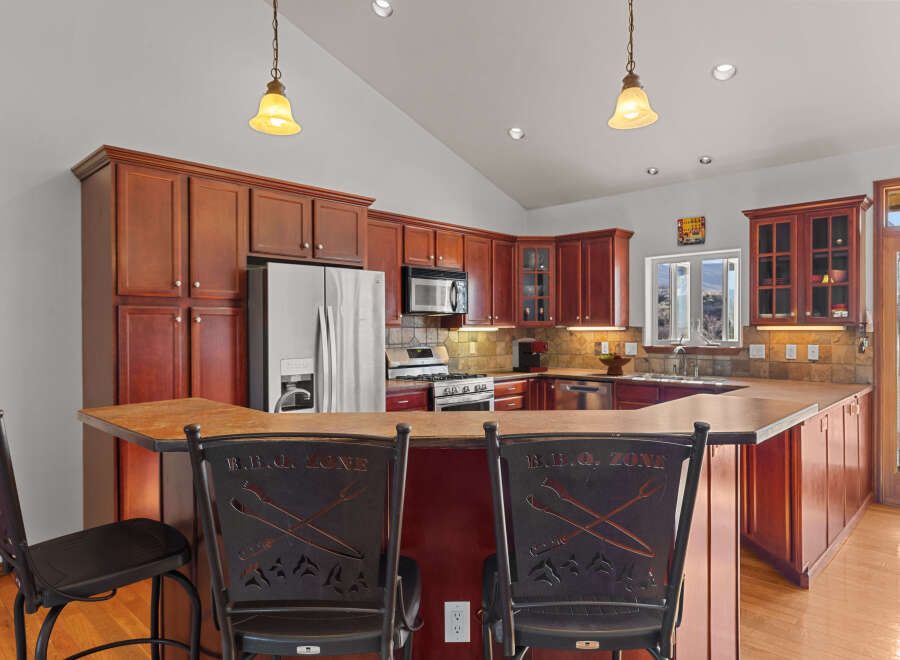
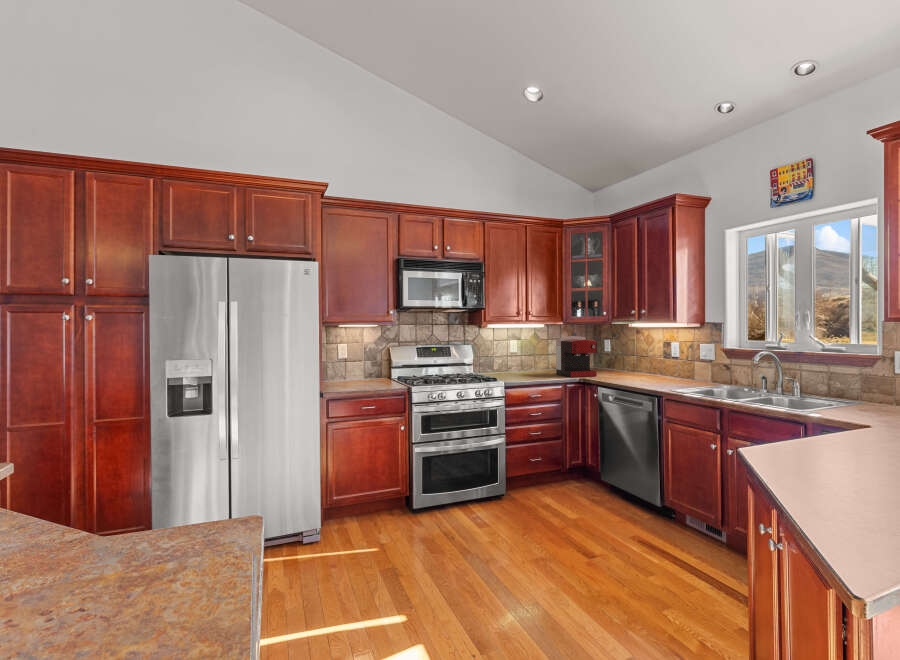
fruit bowl: present [599,353,631,375] -> none [652,357,700,386]

